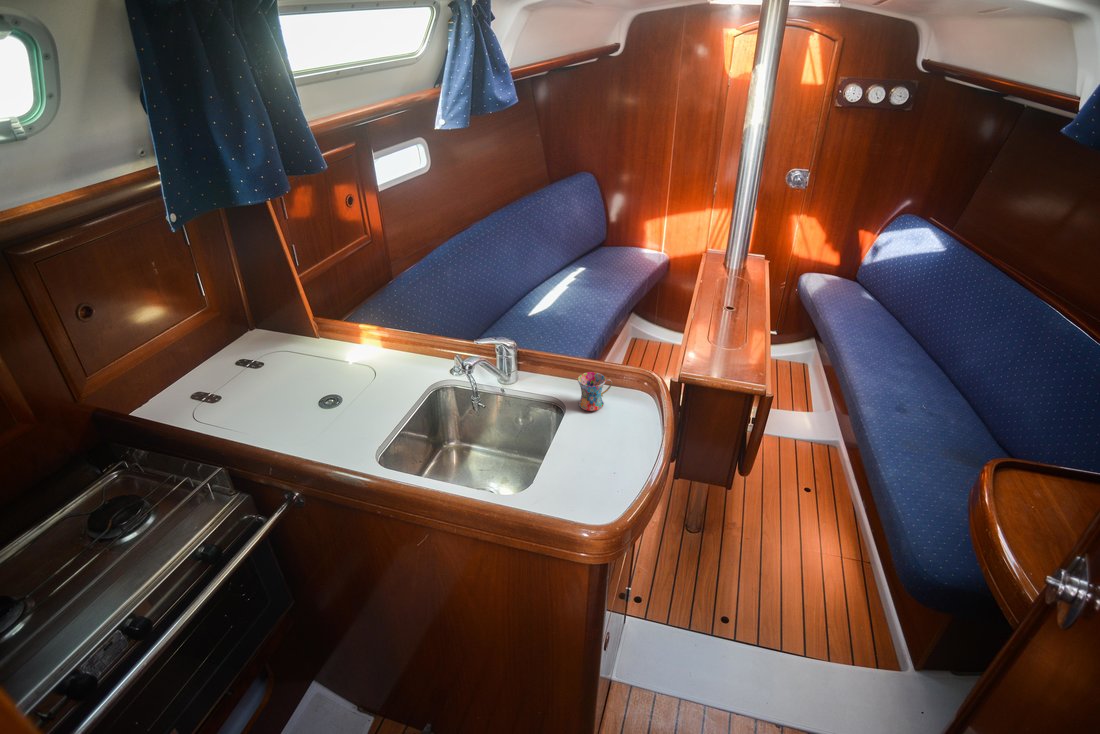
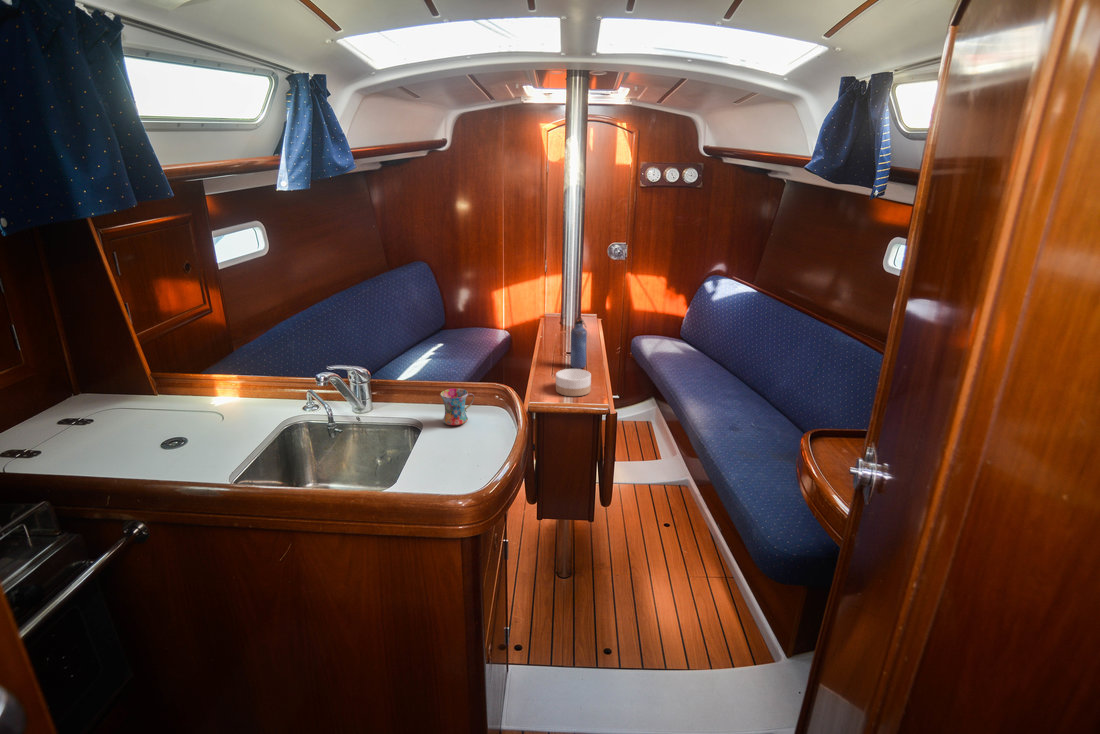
water bottle: none [723,270,747,325] -> present [570,317,587,369]
bowl: none [703,330,744,363] -> present [556,369,591,396]

